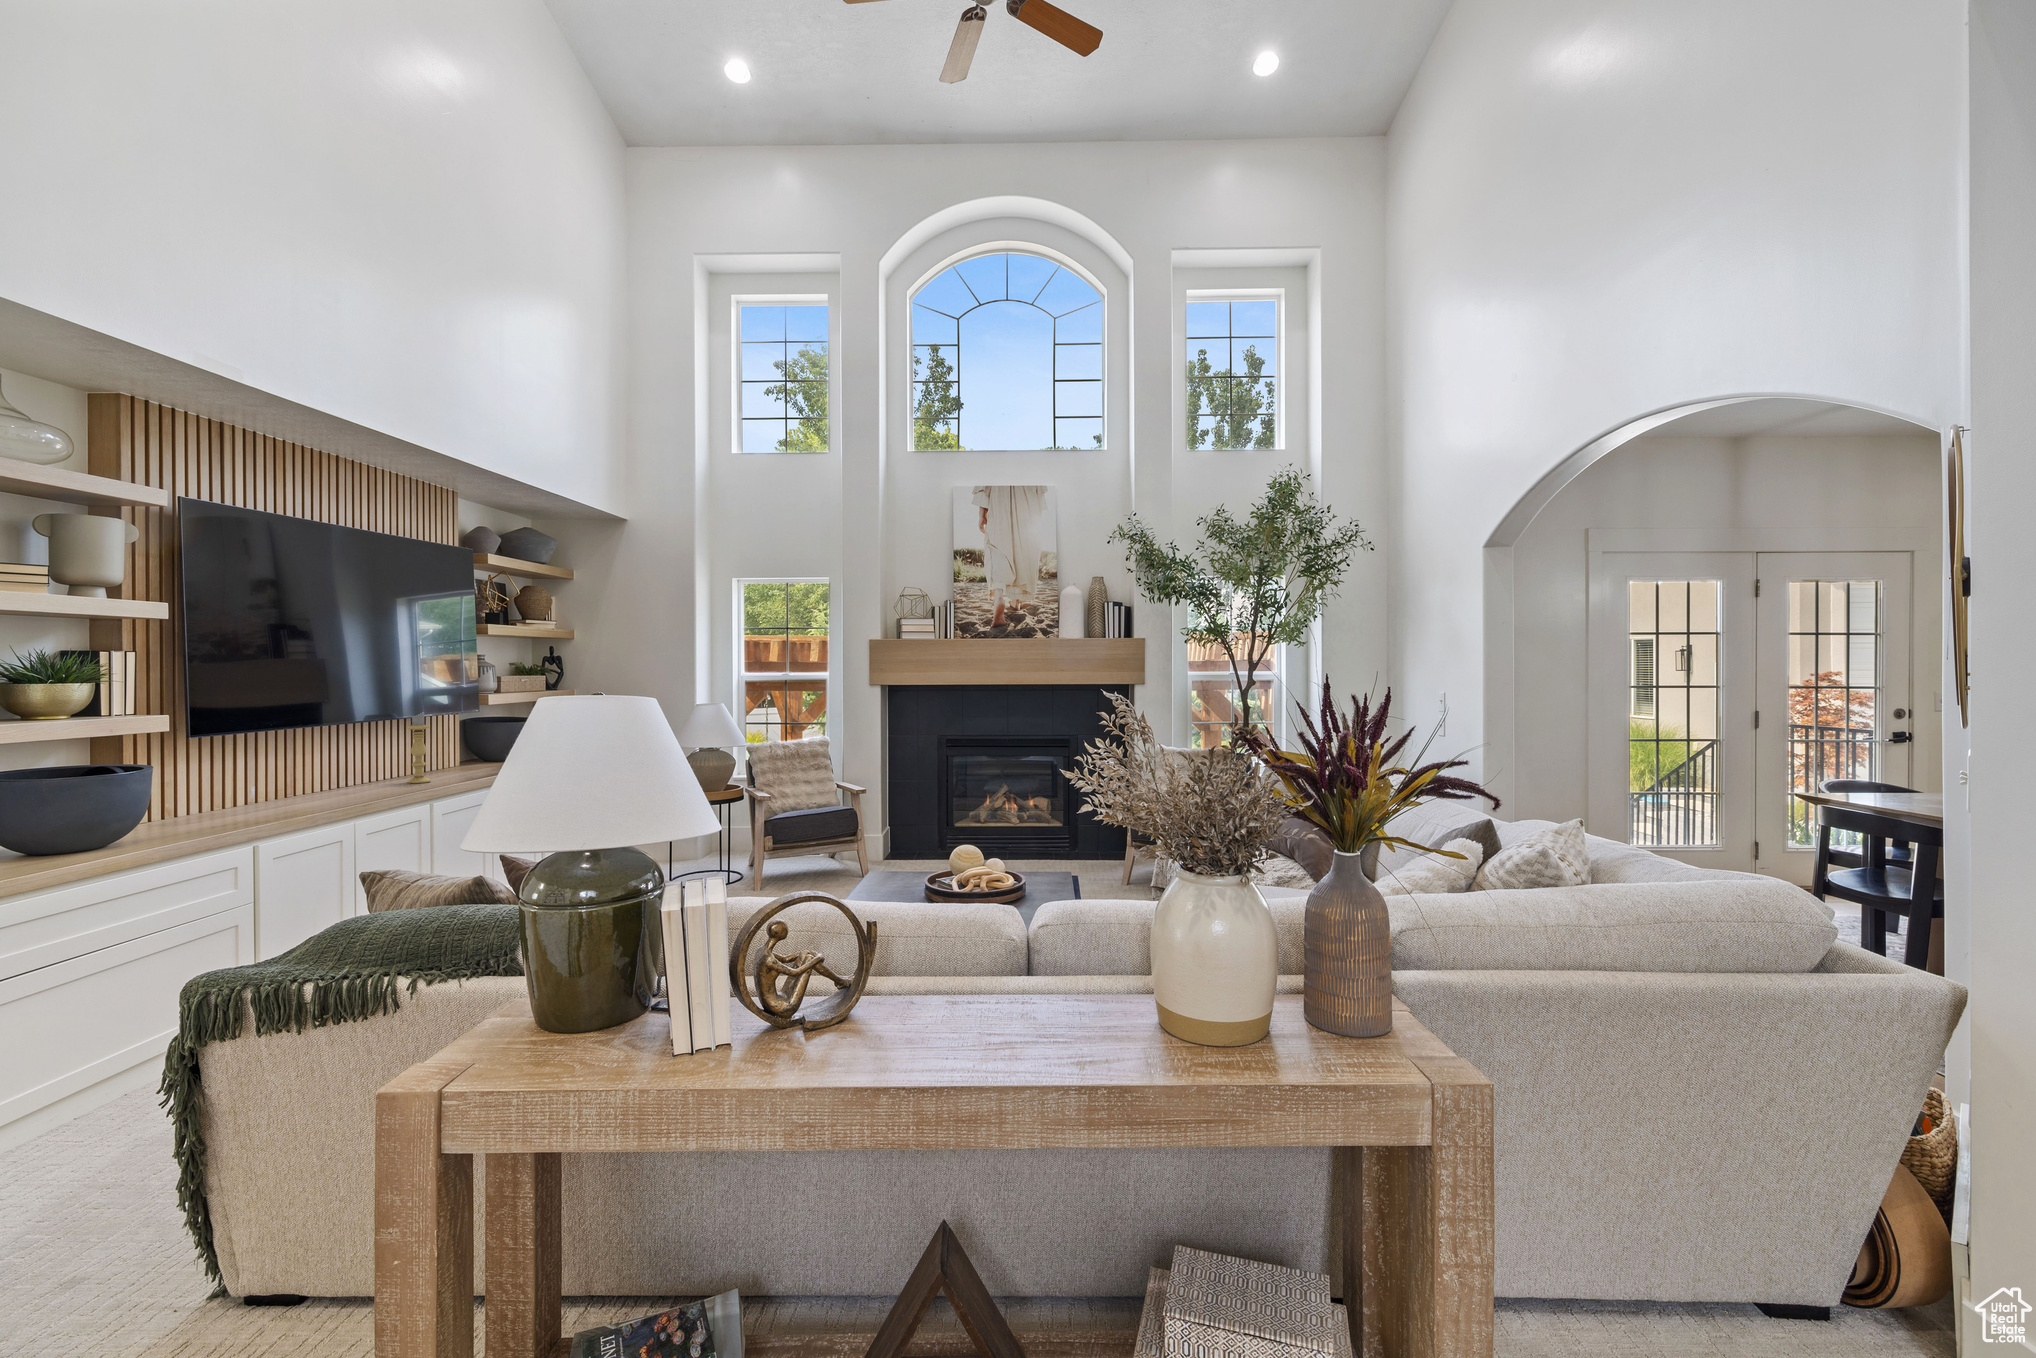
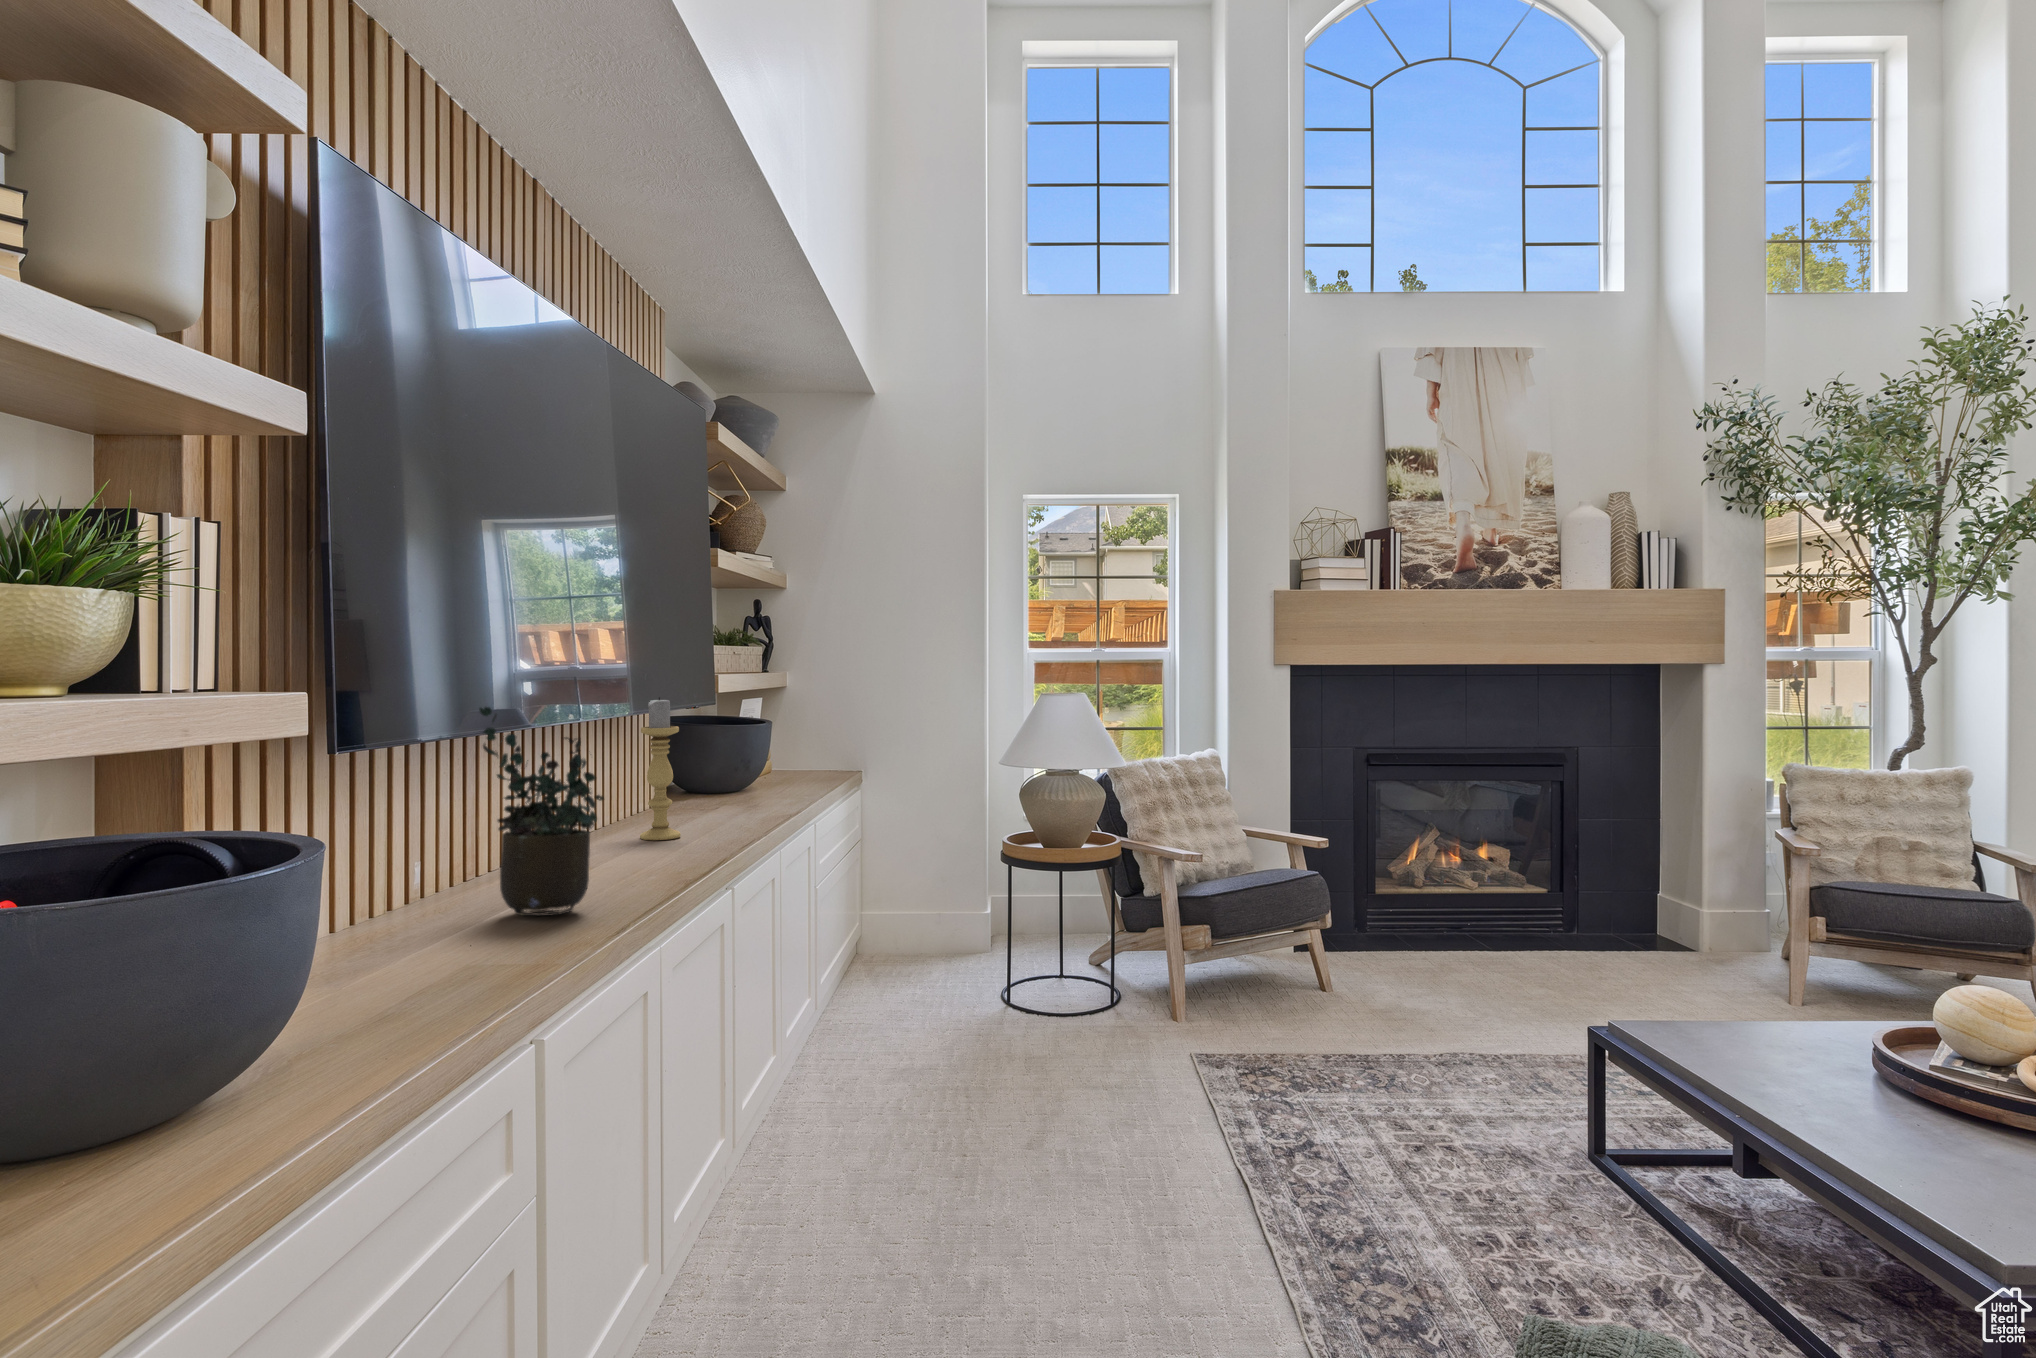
potted plant: none [275,717,330,806] -> present [479,707,604,916]

